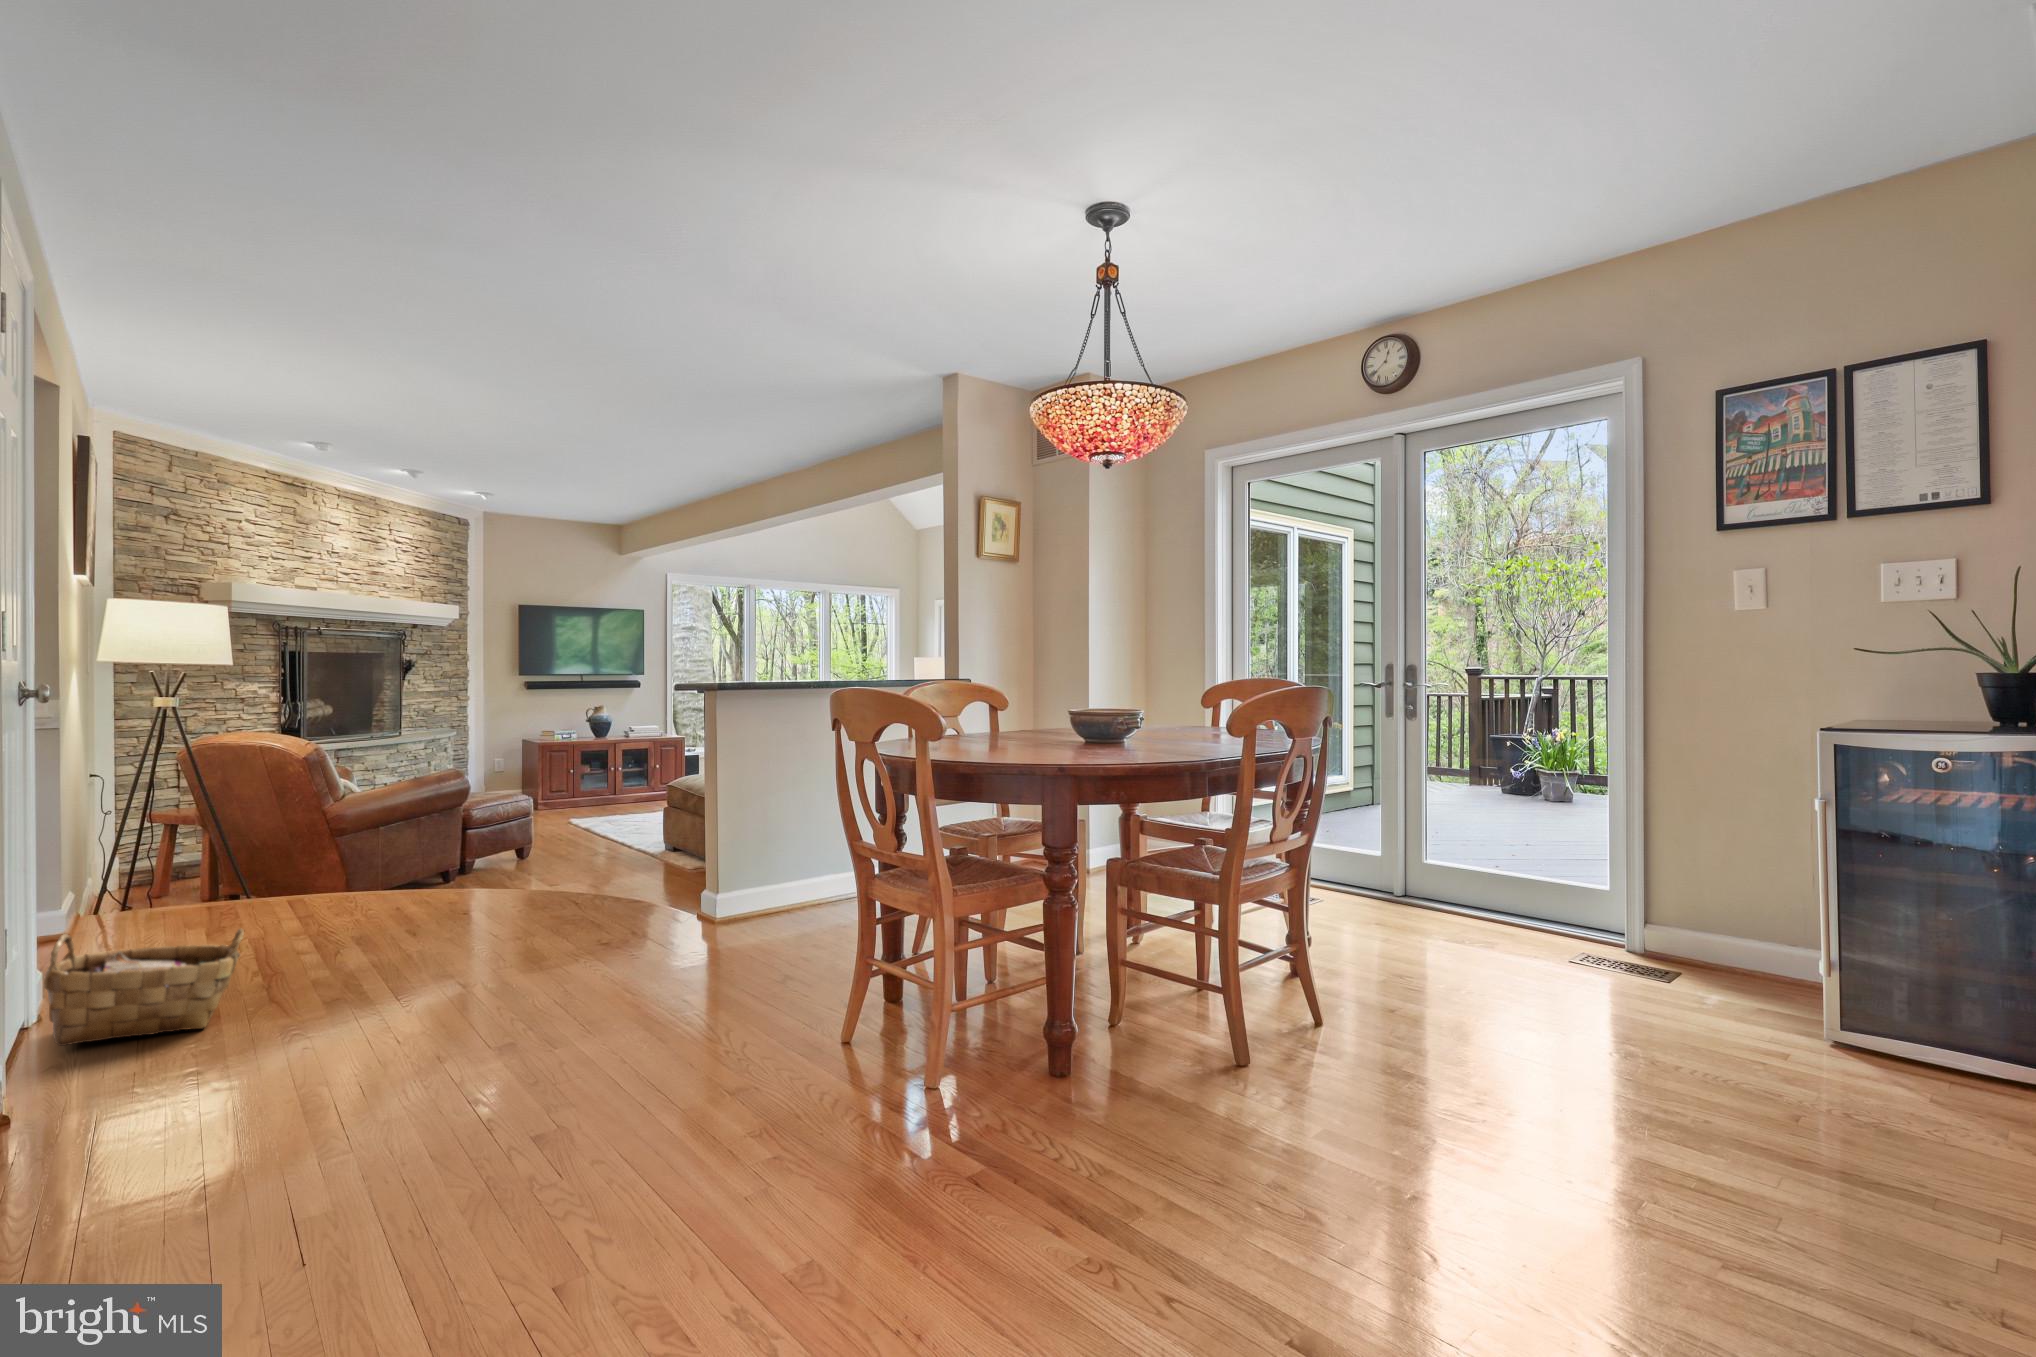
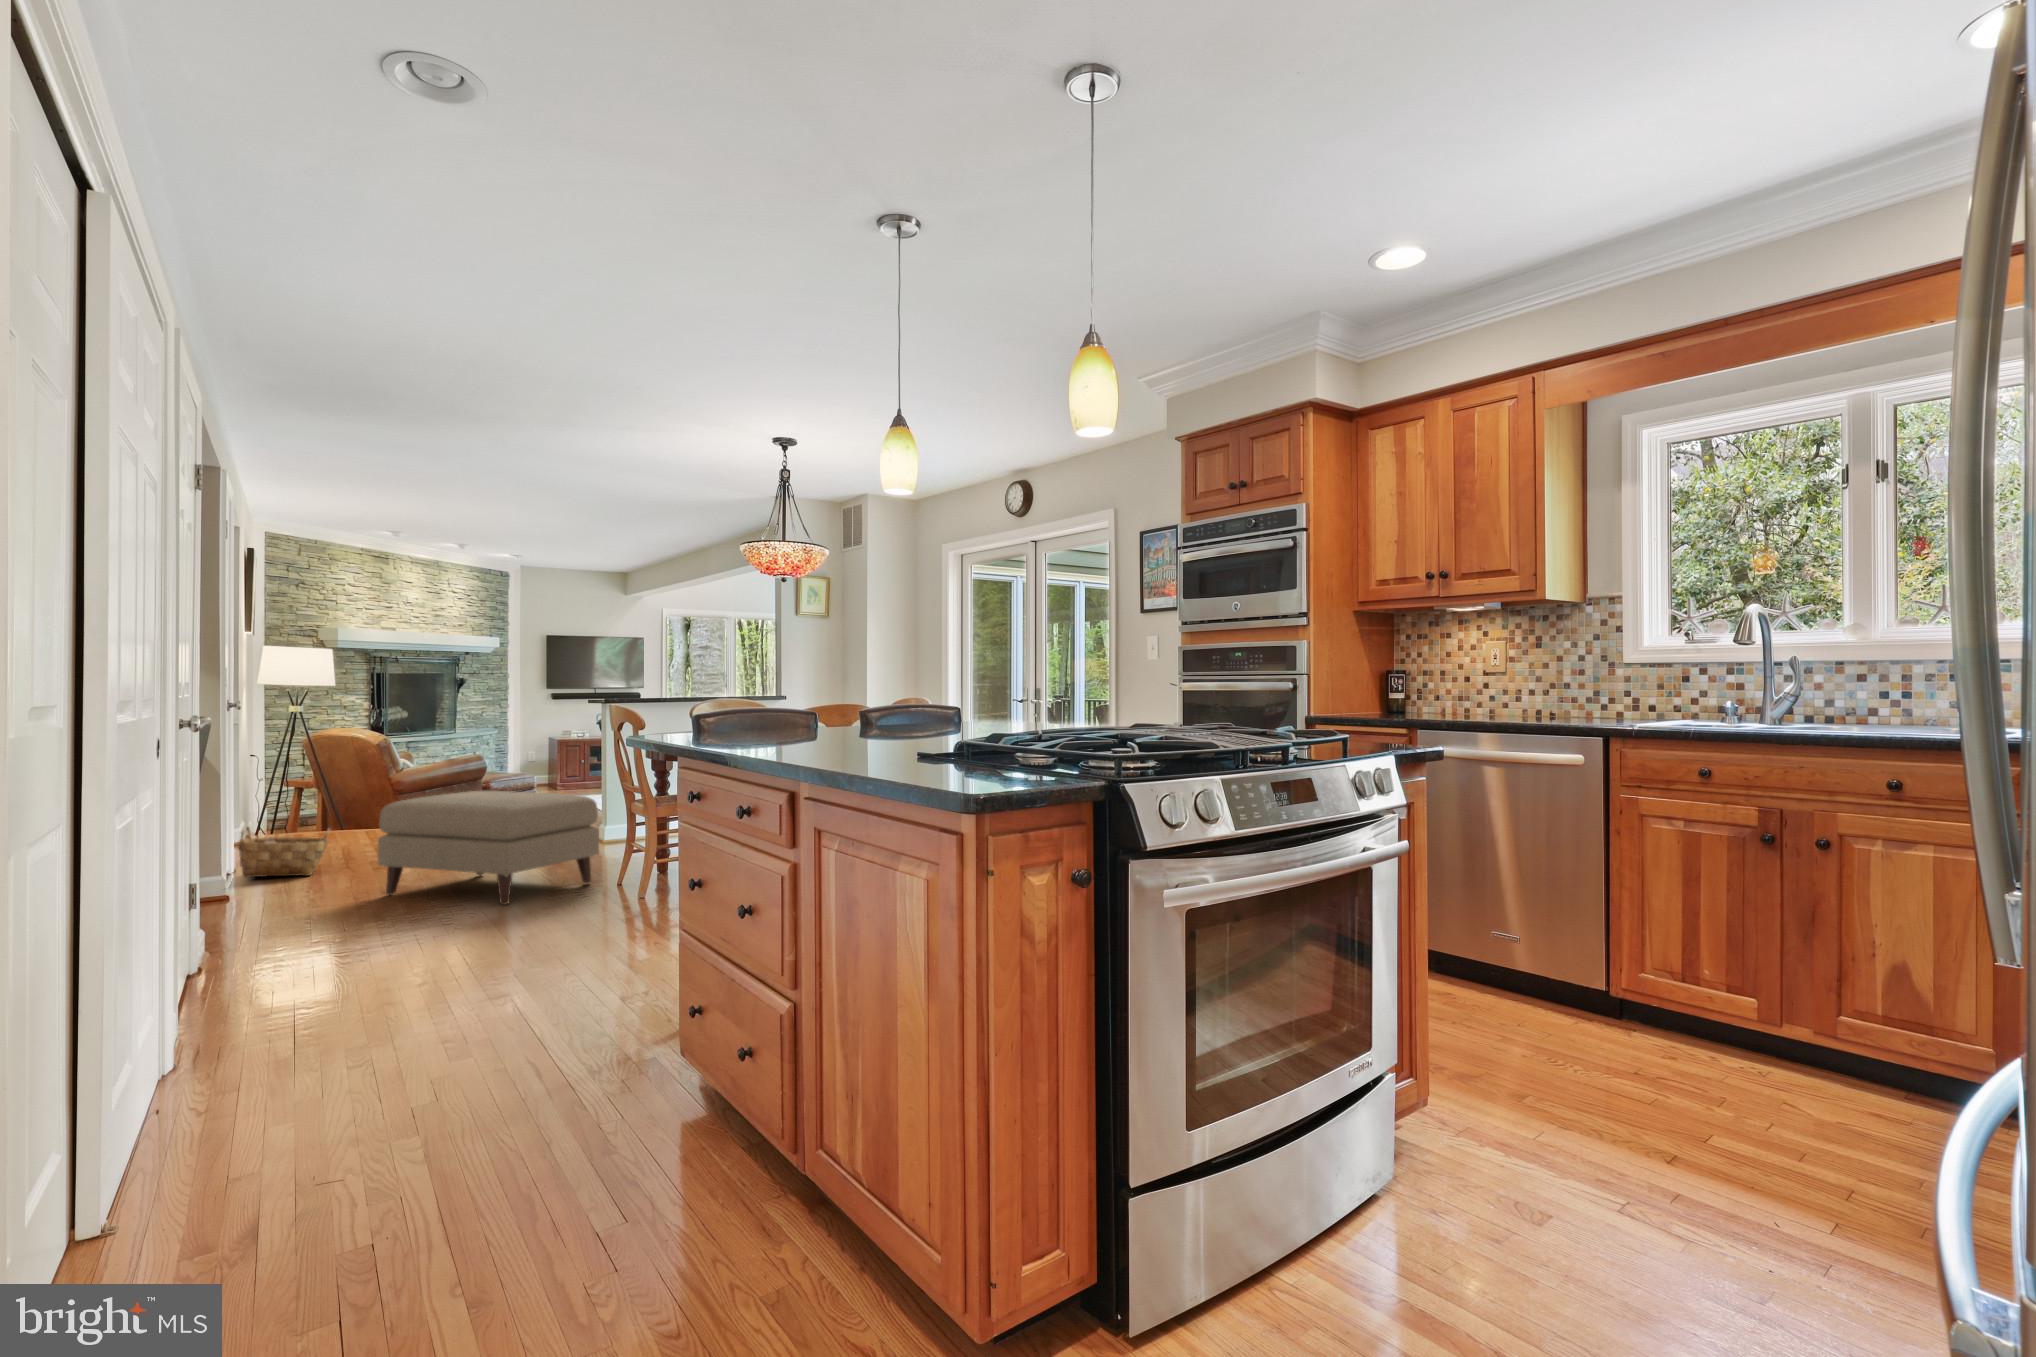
ottoman: none [367,856,809,1126] -> present [378,791,599,905]

